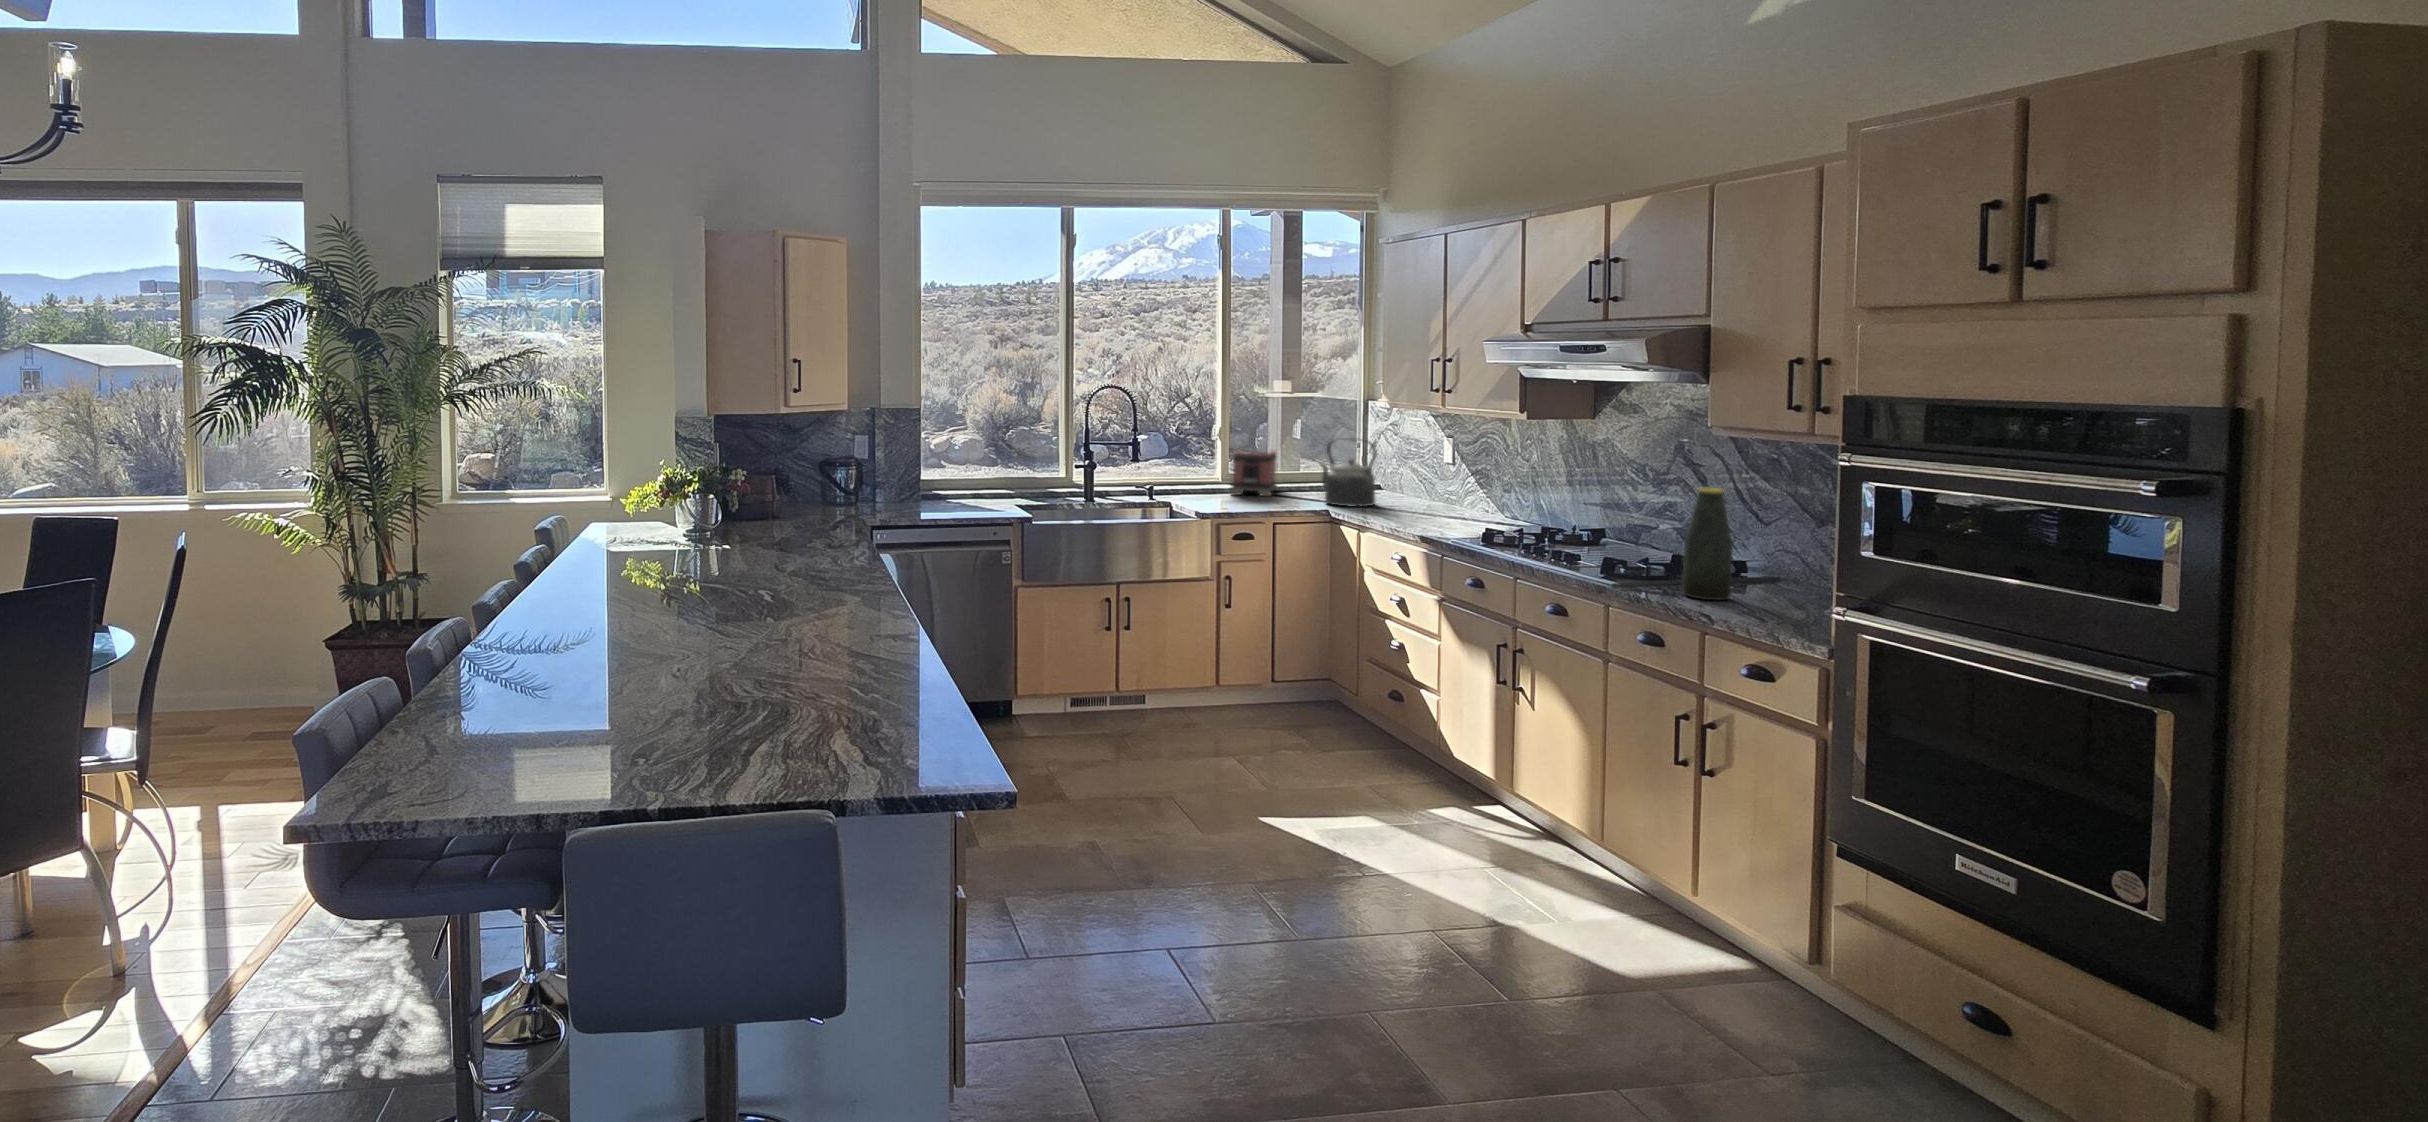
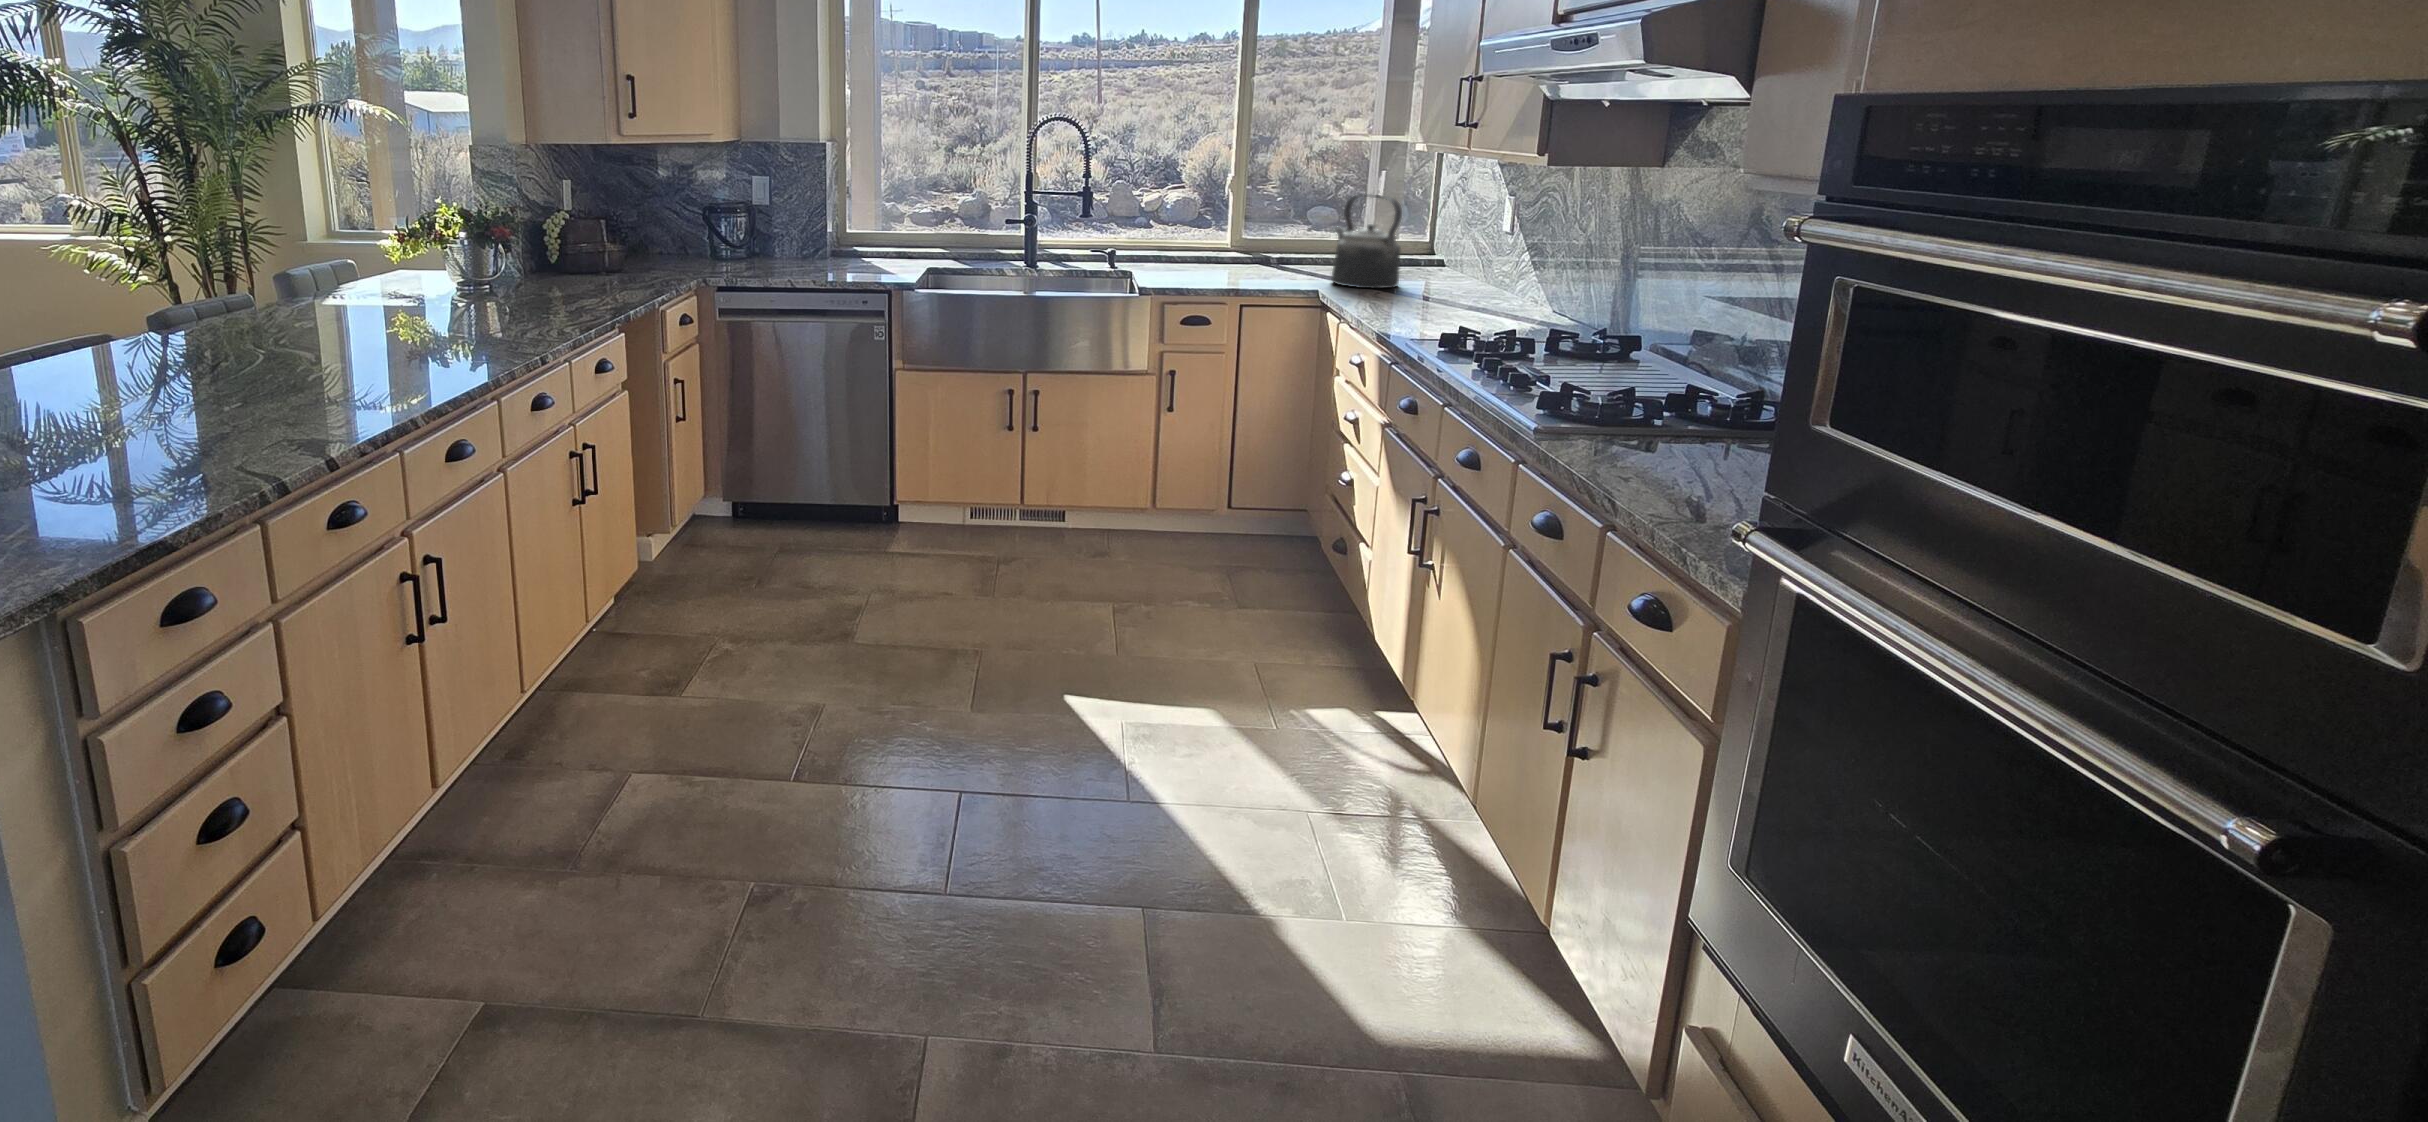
toaster: present [1231,451,1278,496] -> none [1230,208,1311,271]
bottle: present [1682,488,1733,600] -> none [1605,269,1693,454]

